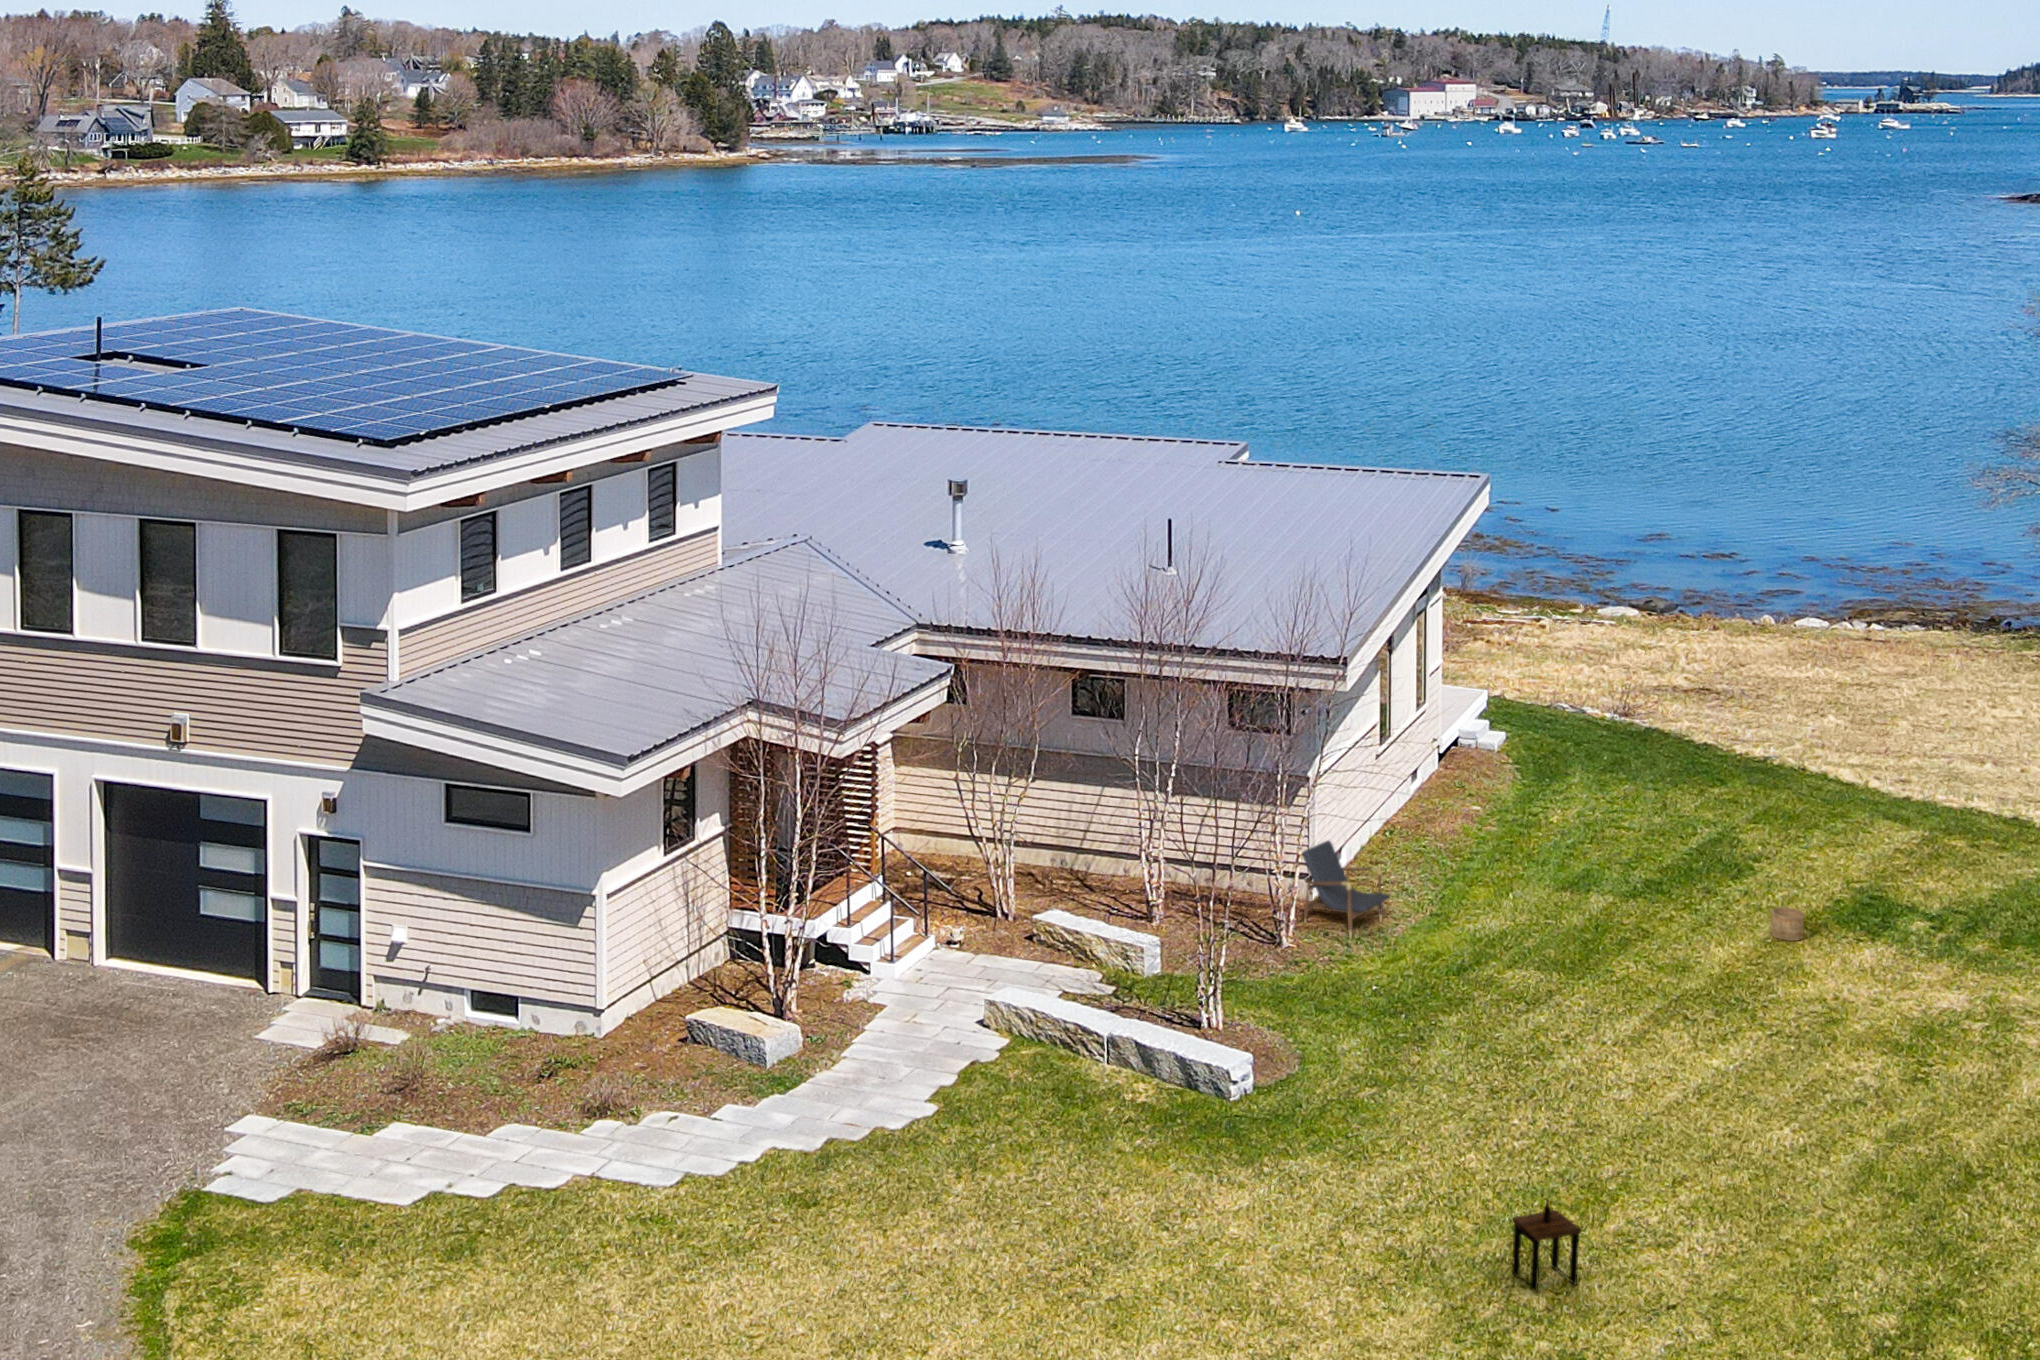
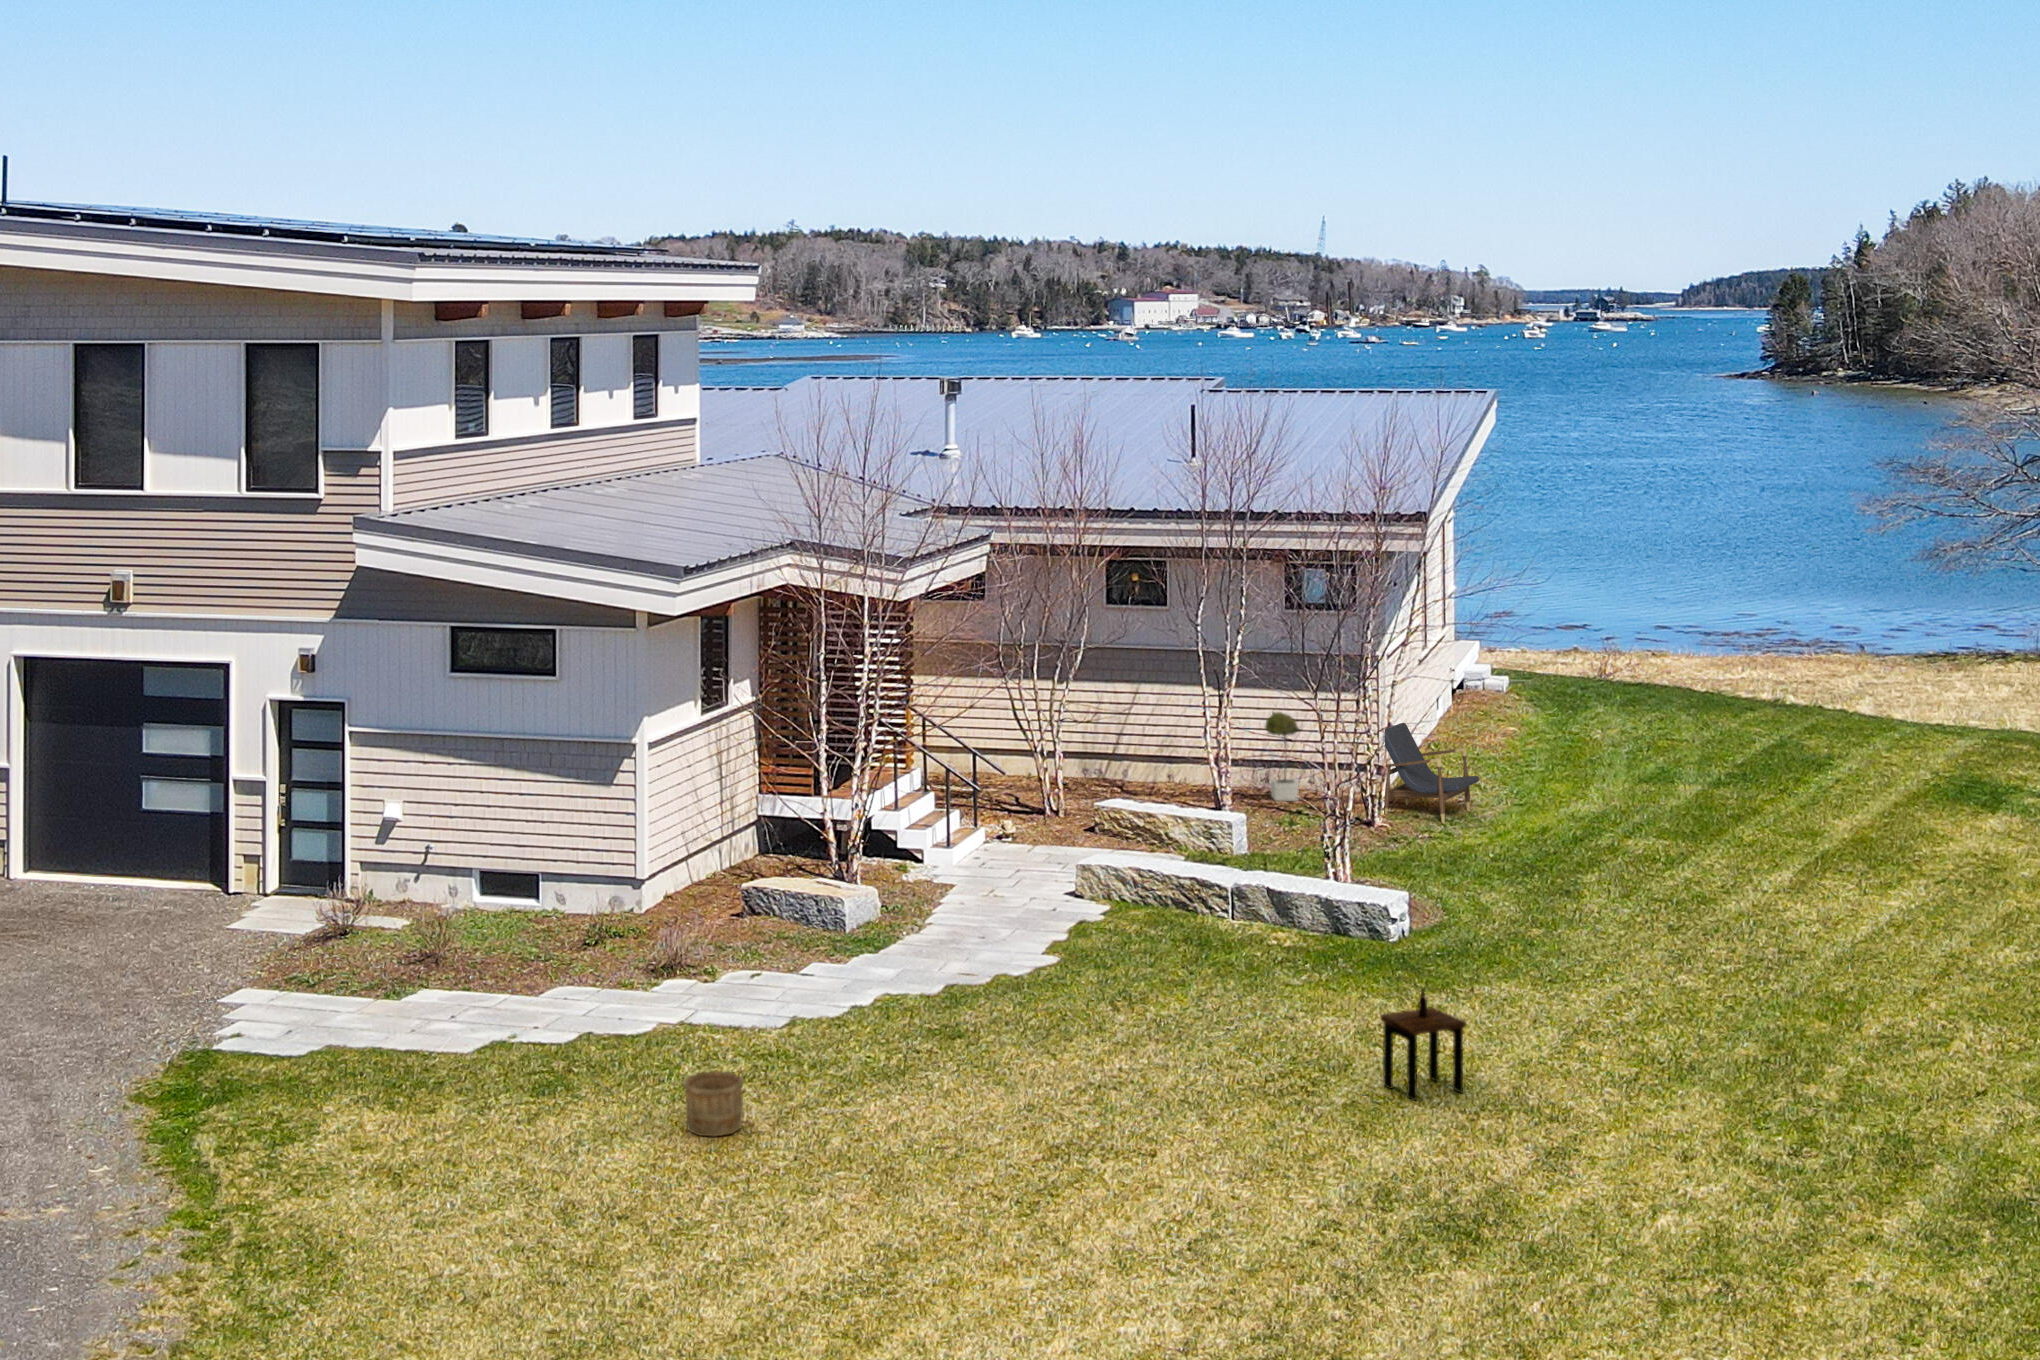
potted tree: none [1209,821,1241,903] -> present [1265,712,1300,801]
wooden bucket: present [1771,907,1805,941] -> present [684,1071,744,1136]
side table: present [1512,1199,1582,1292] -> present [1381,988,1466,1101]

